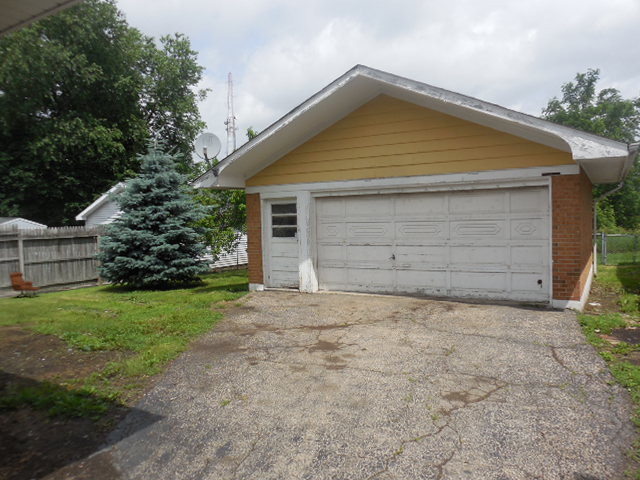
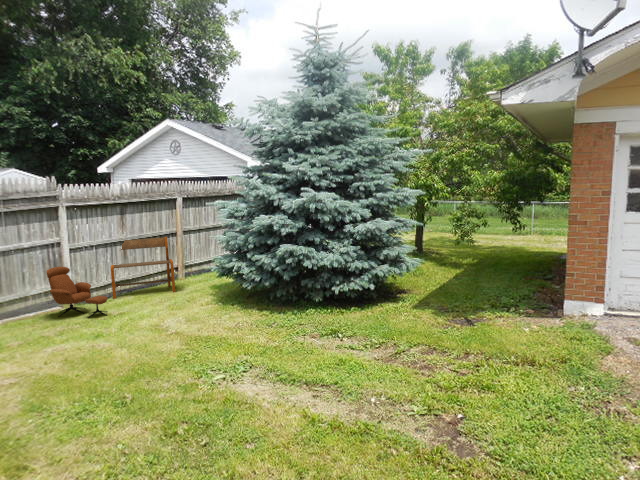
bench: none [49,258,89,293] -> present [111,237,176,299]

